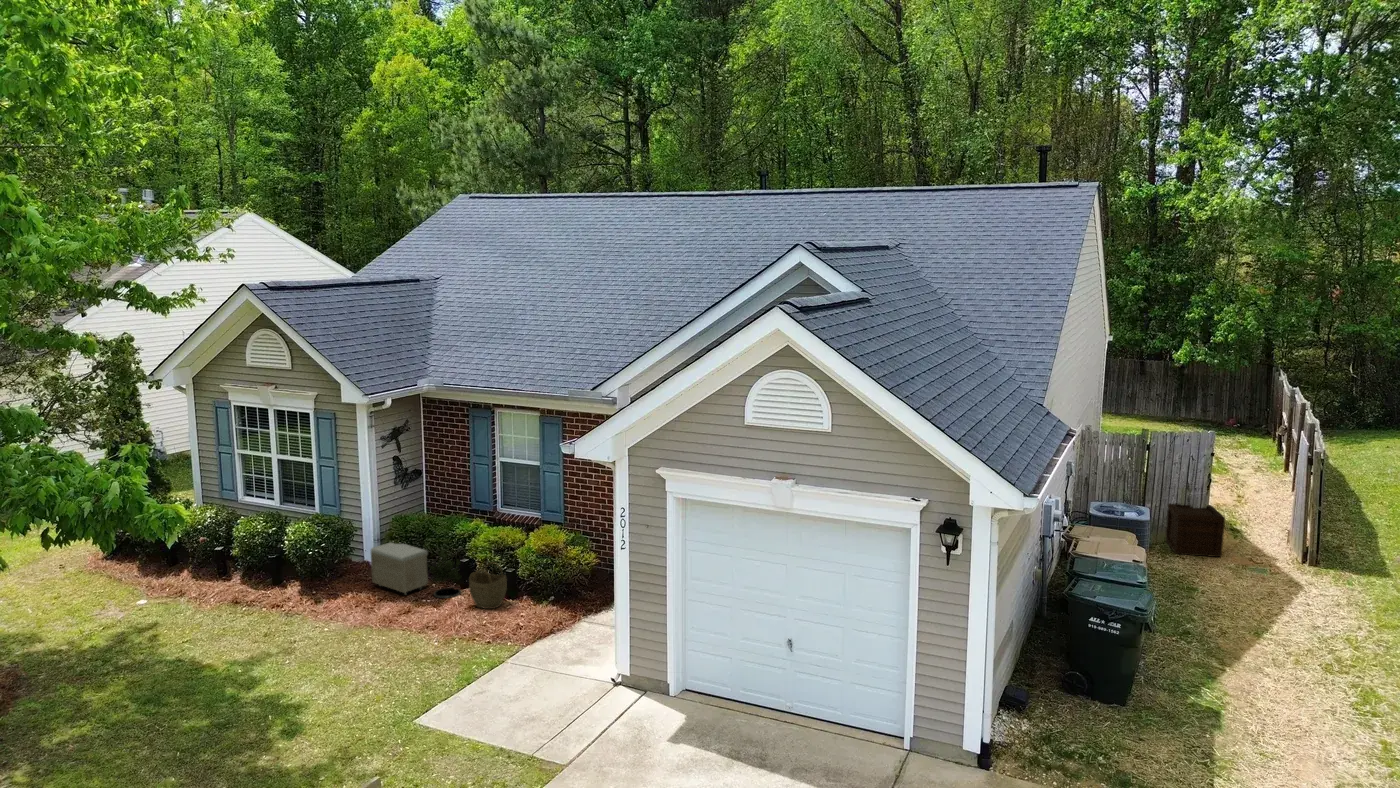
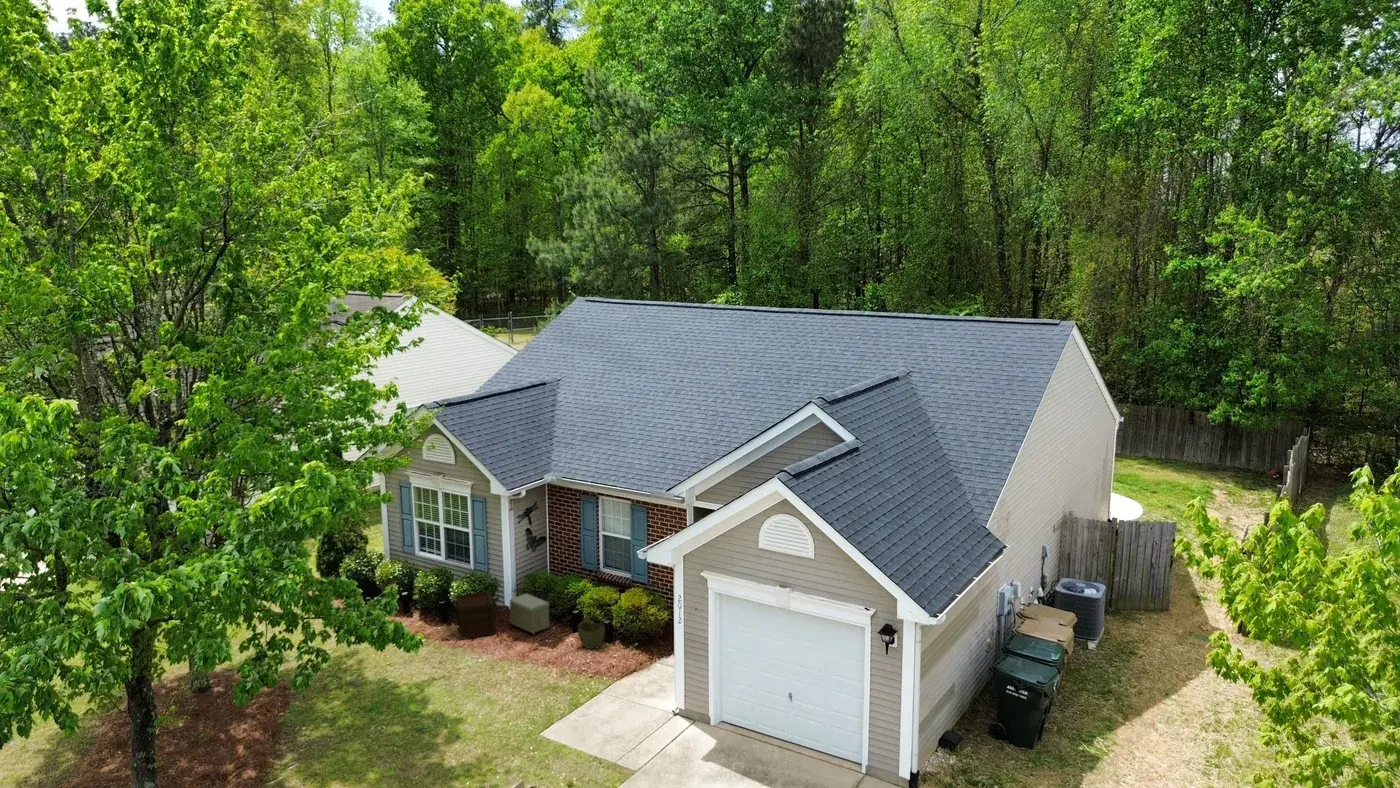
wooden crate: present [1166,503,1225,557] -> present [456,591,496,639]
potted tree: present [430,551,461,598] -> none [549,602,574,639]

